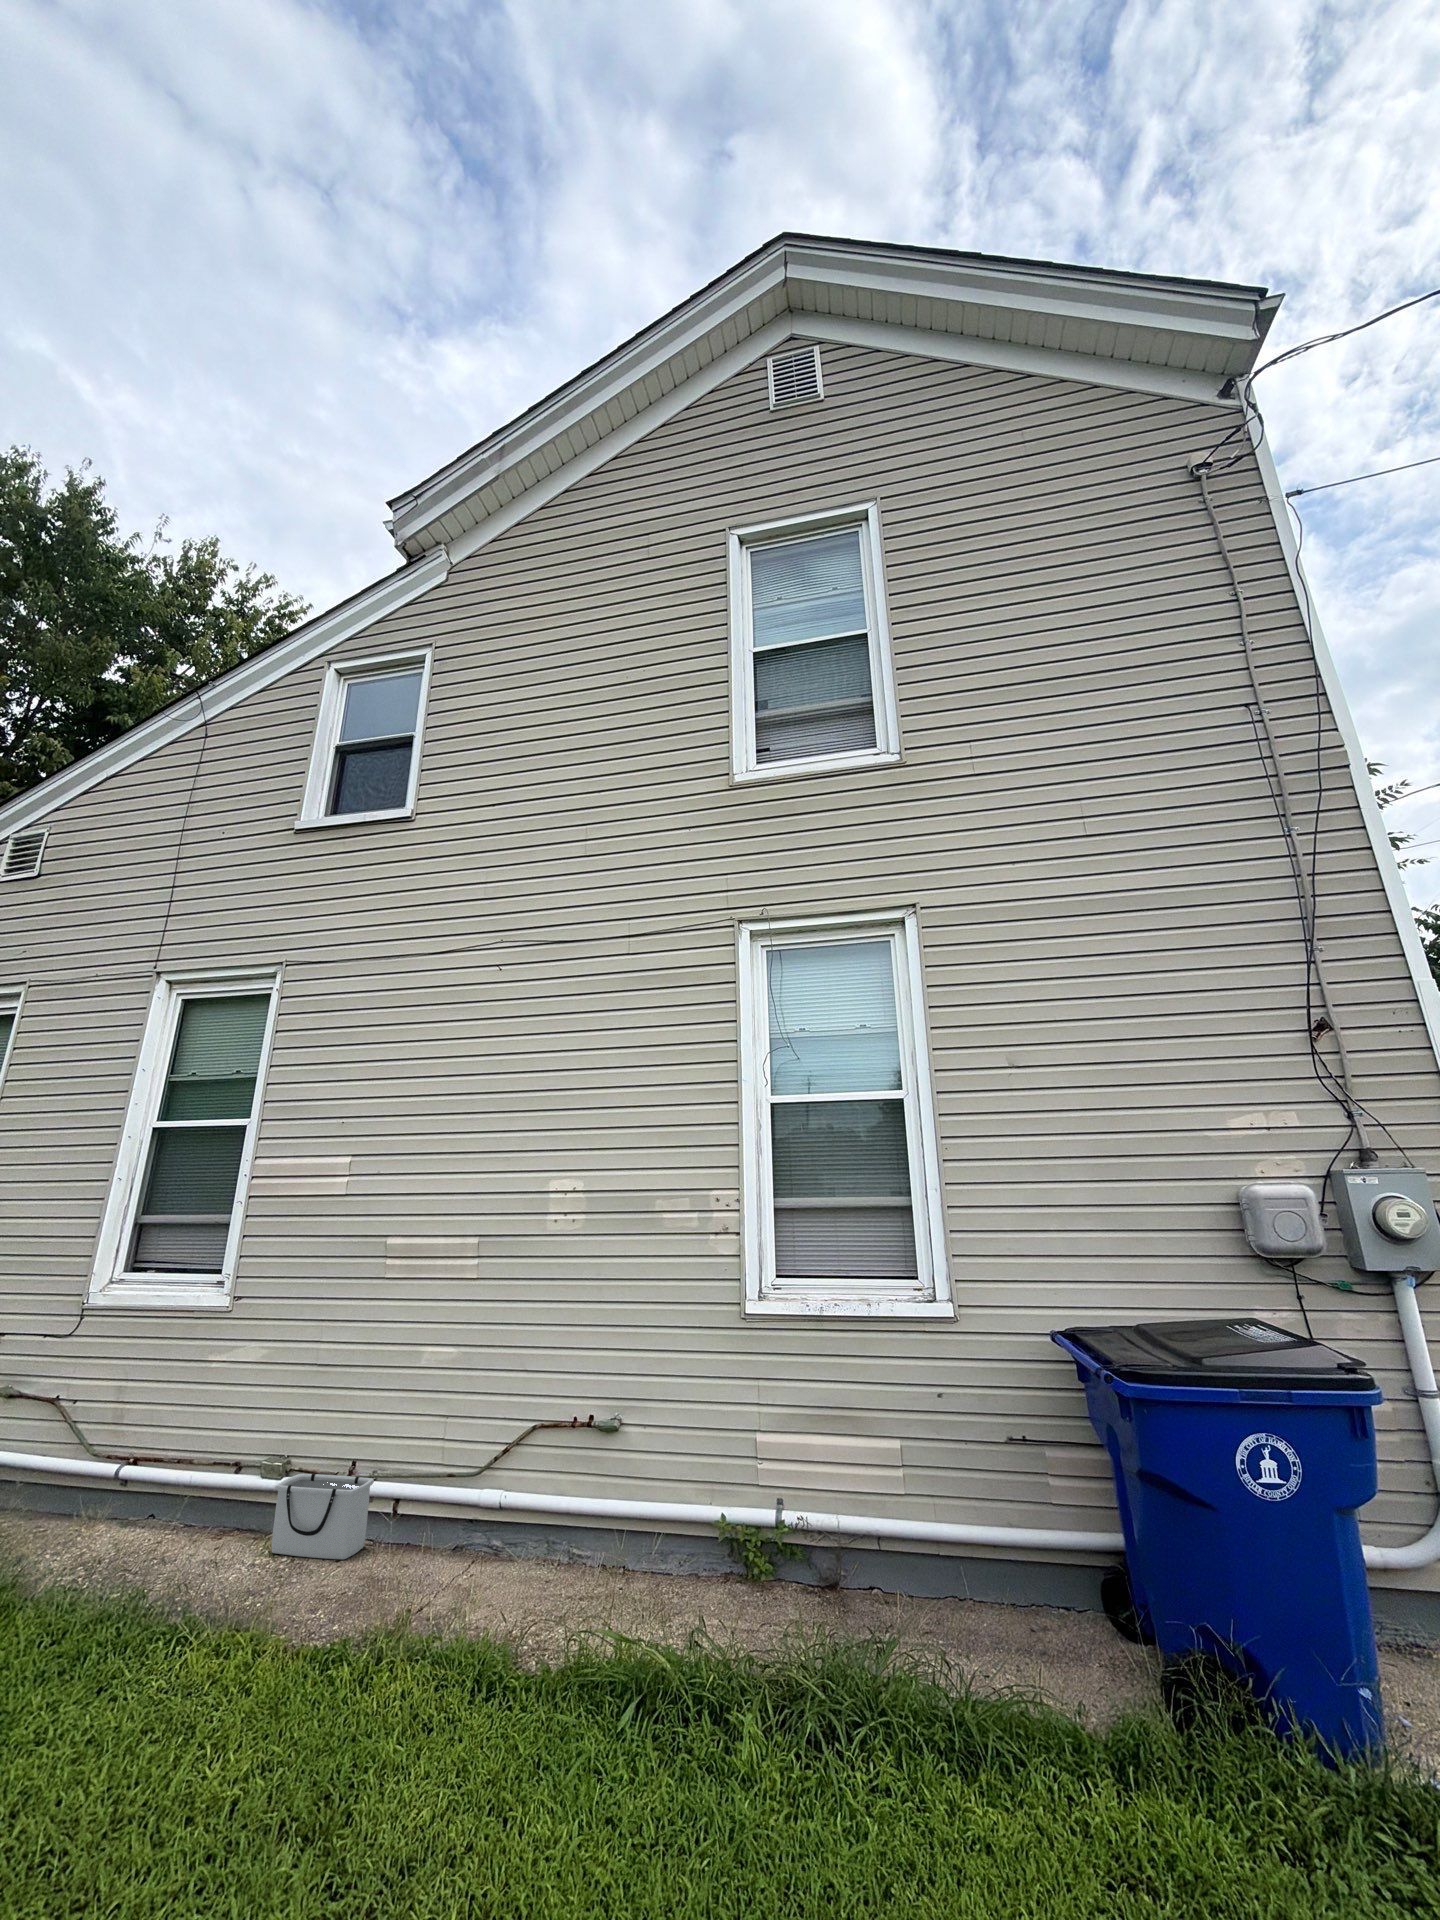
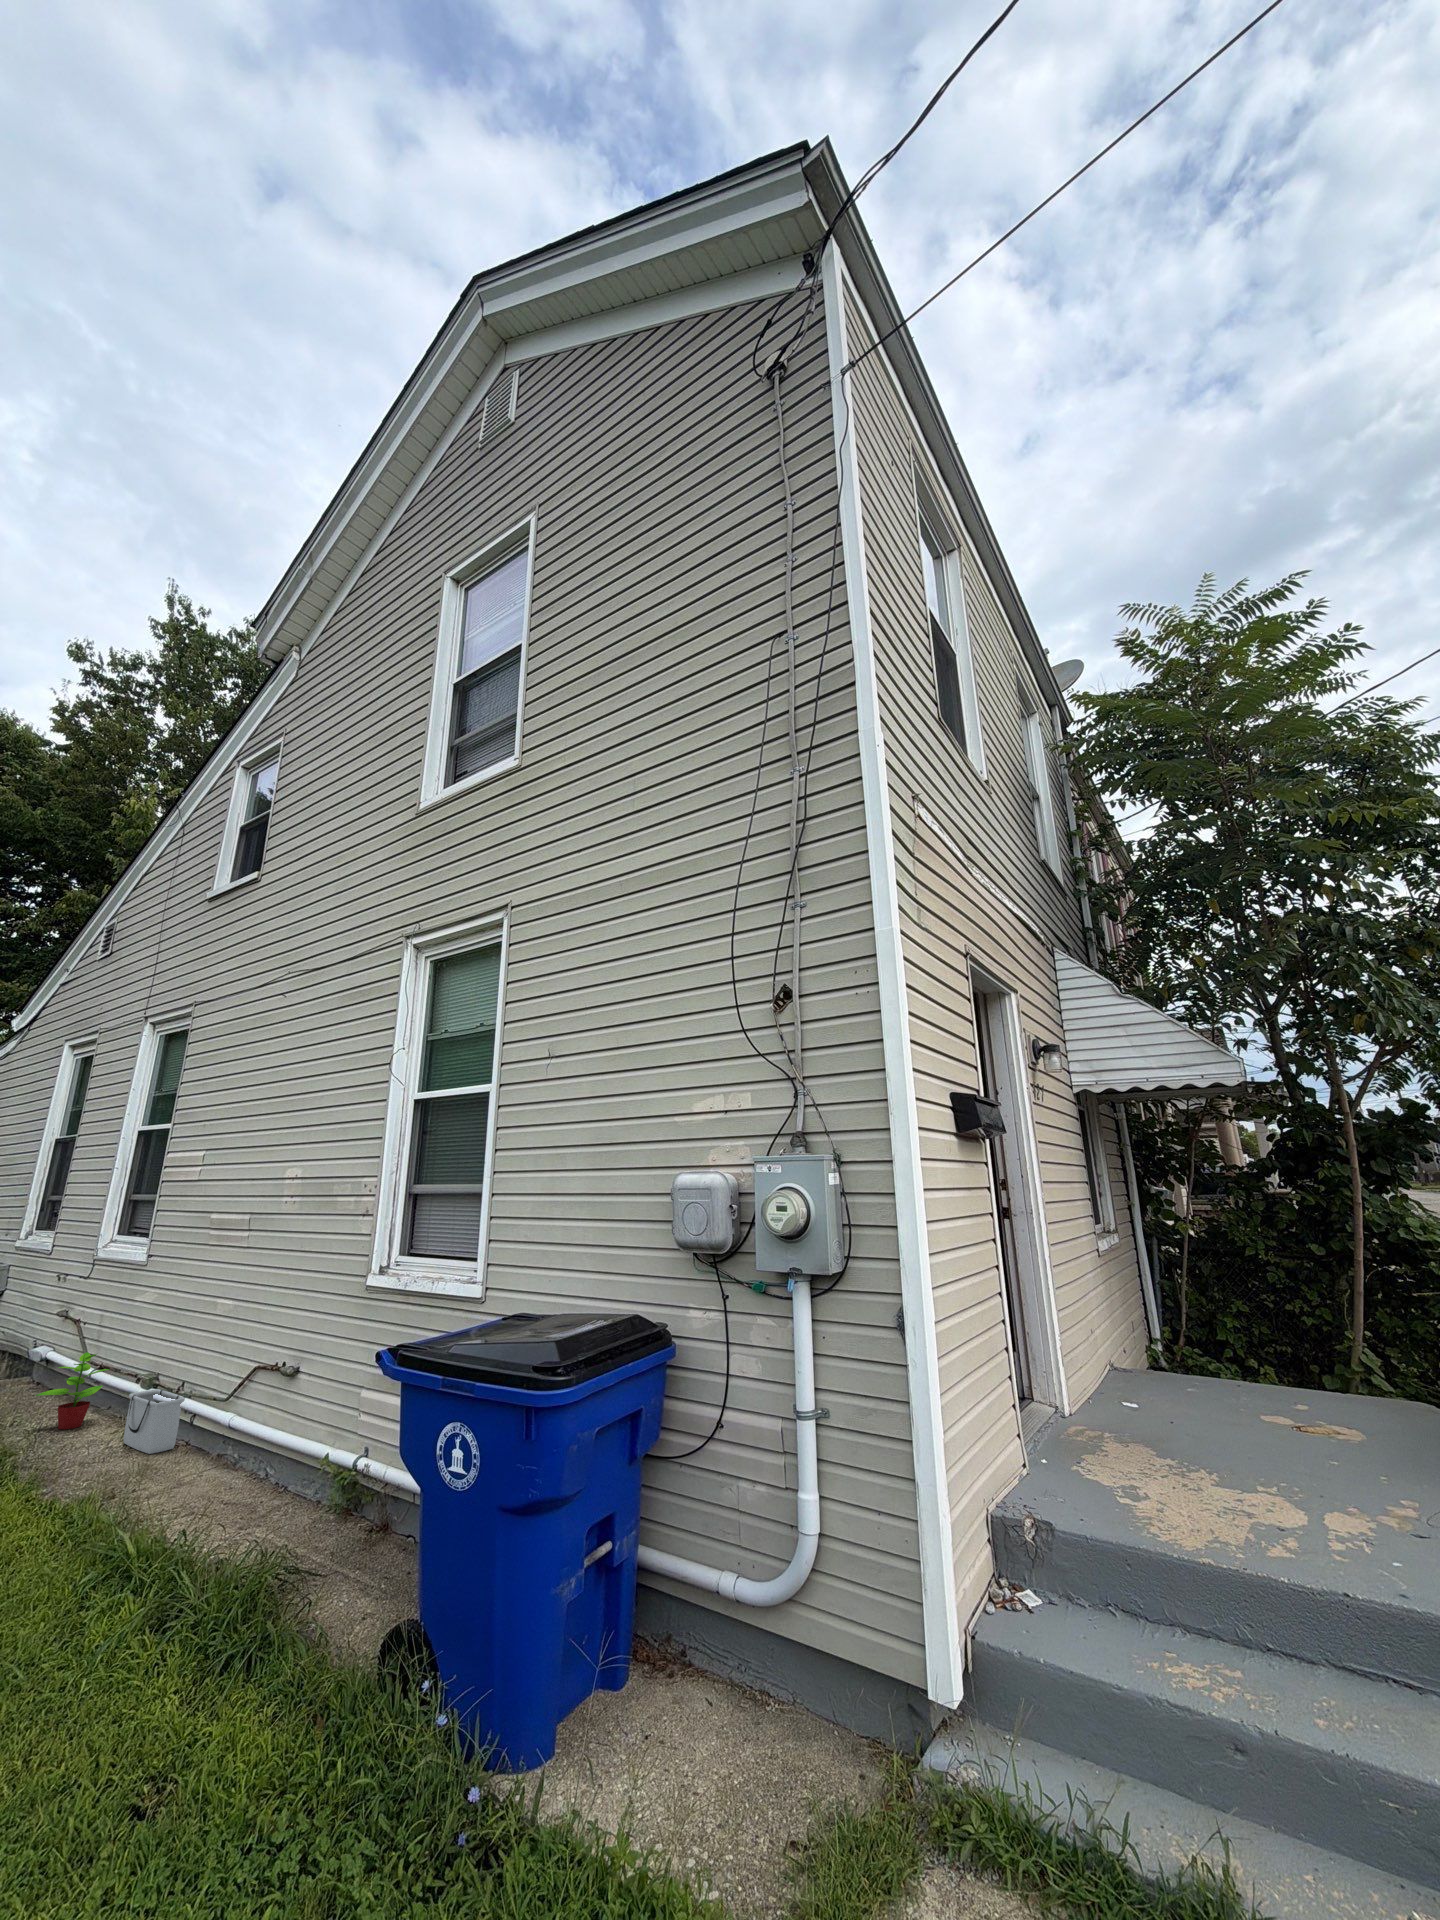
potted plant: none [79,1435,183,1553] -> present [36,1352,109,1429]

